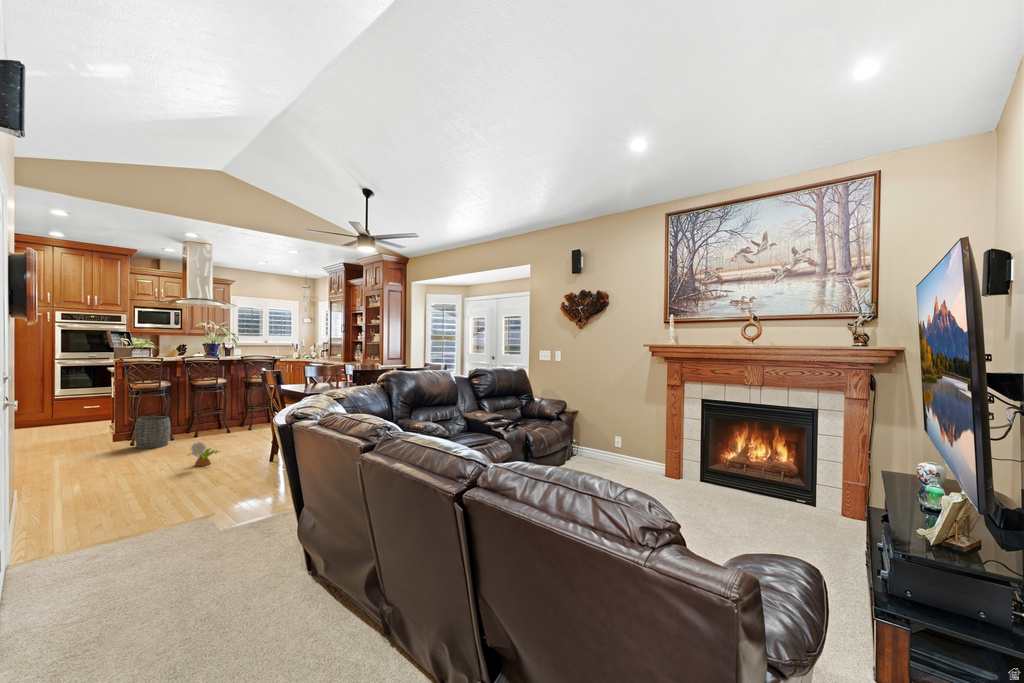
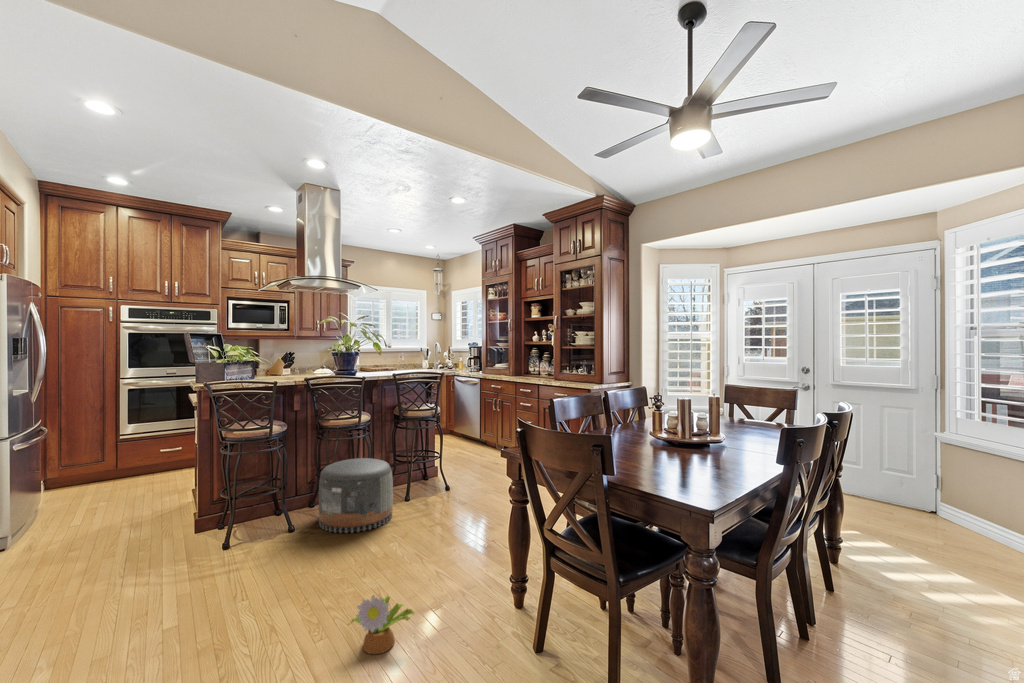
pouf: none [189,404,237,440] -> present [319,458,393,533]
woven basket: present [134,416,171,449] -> none [232,490,291,560]

